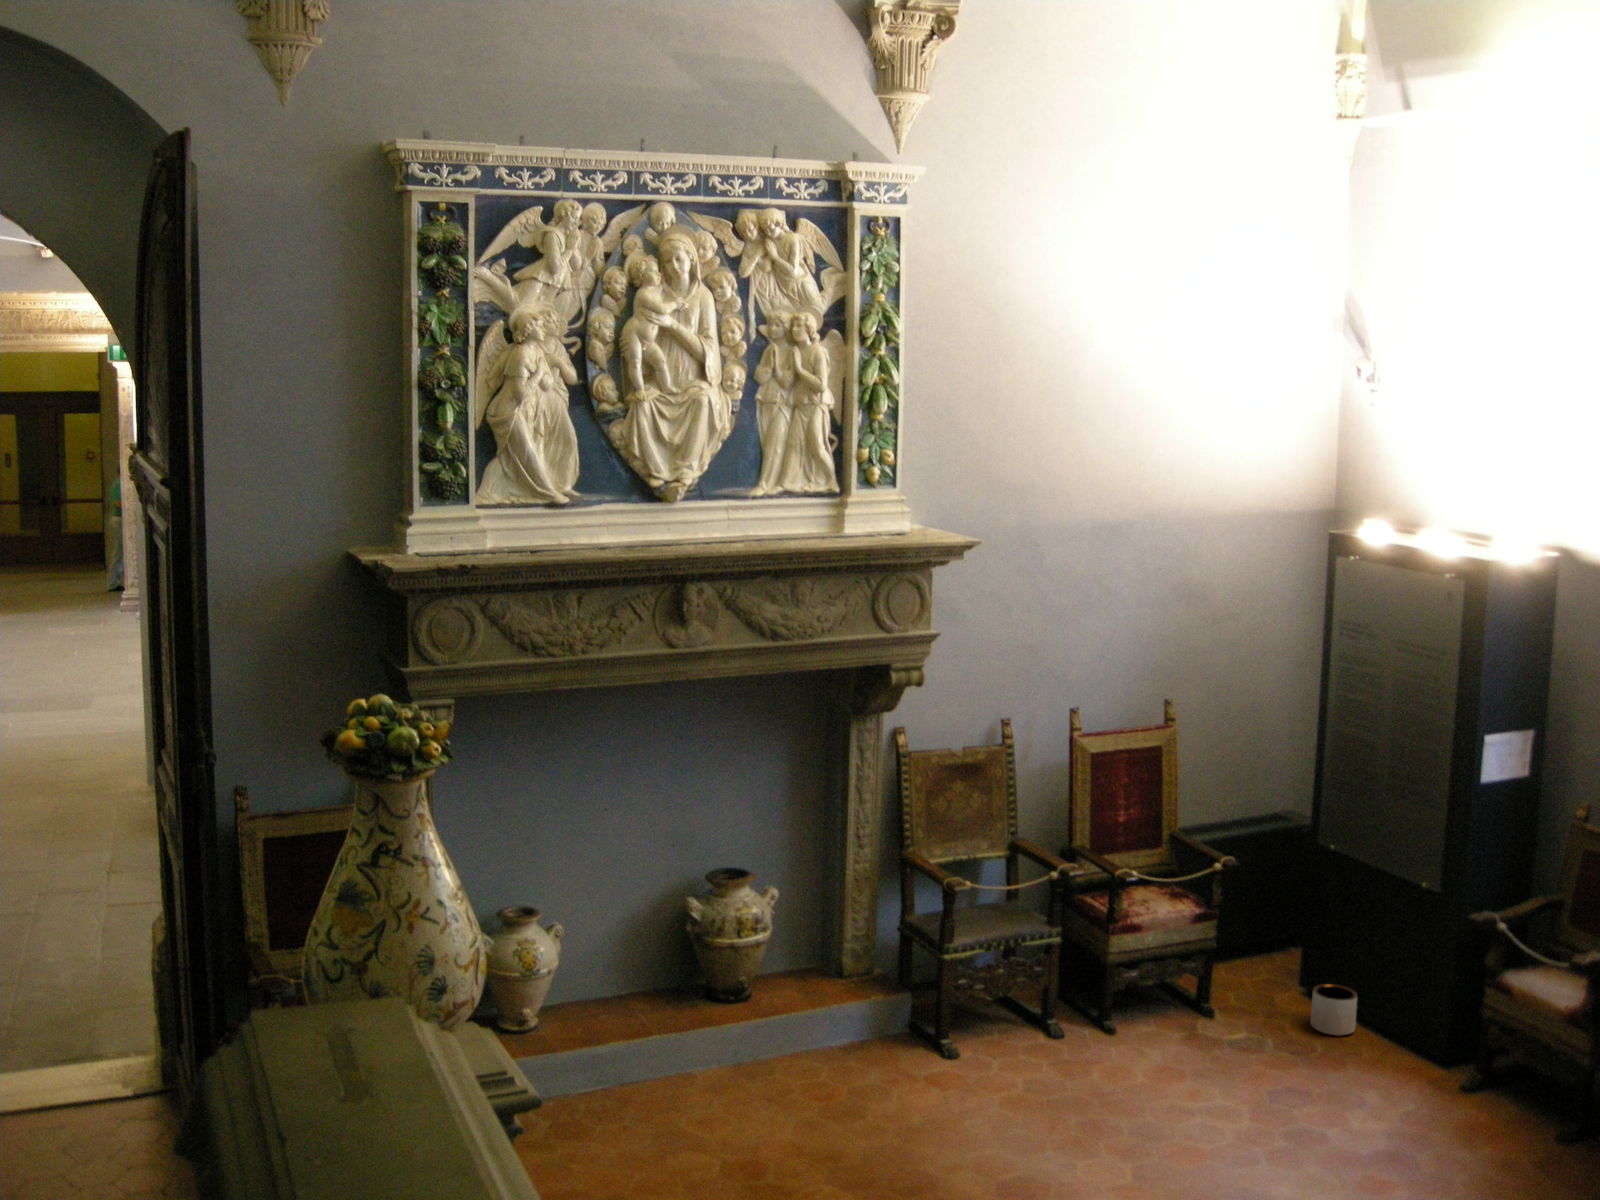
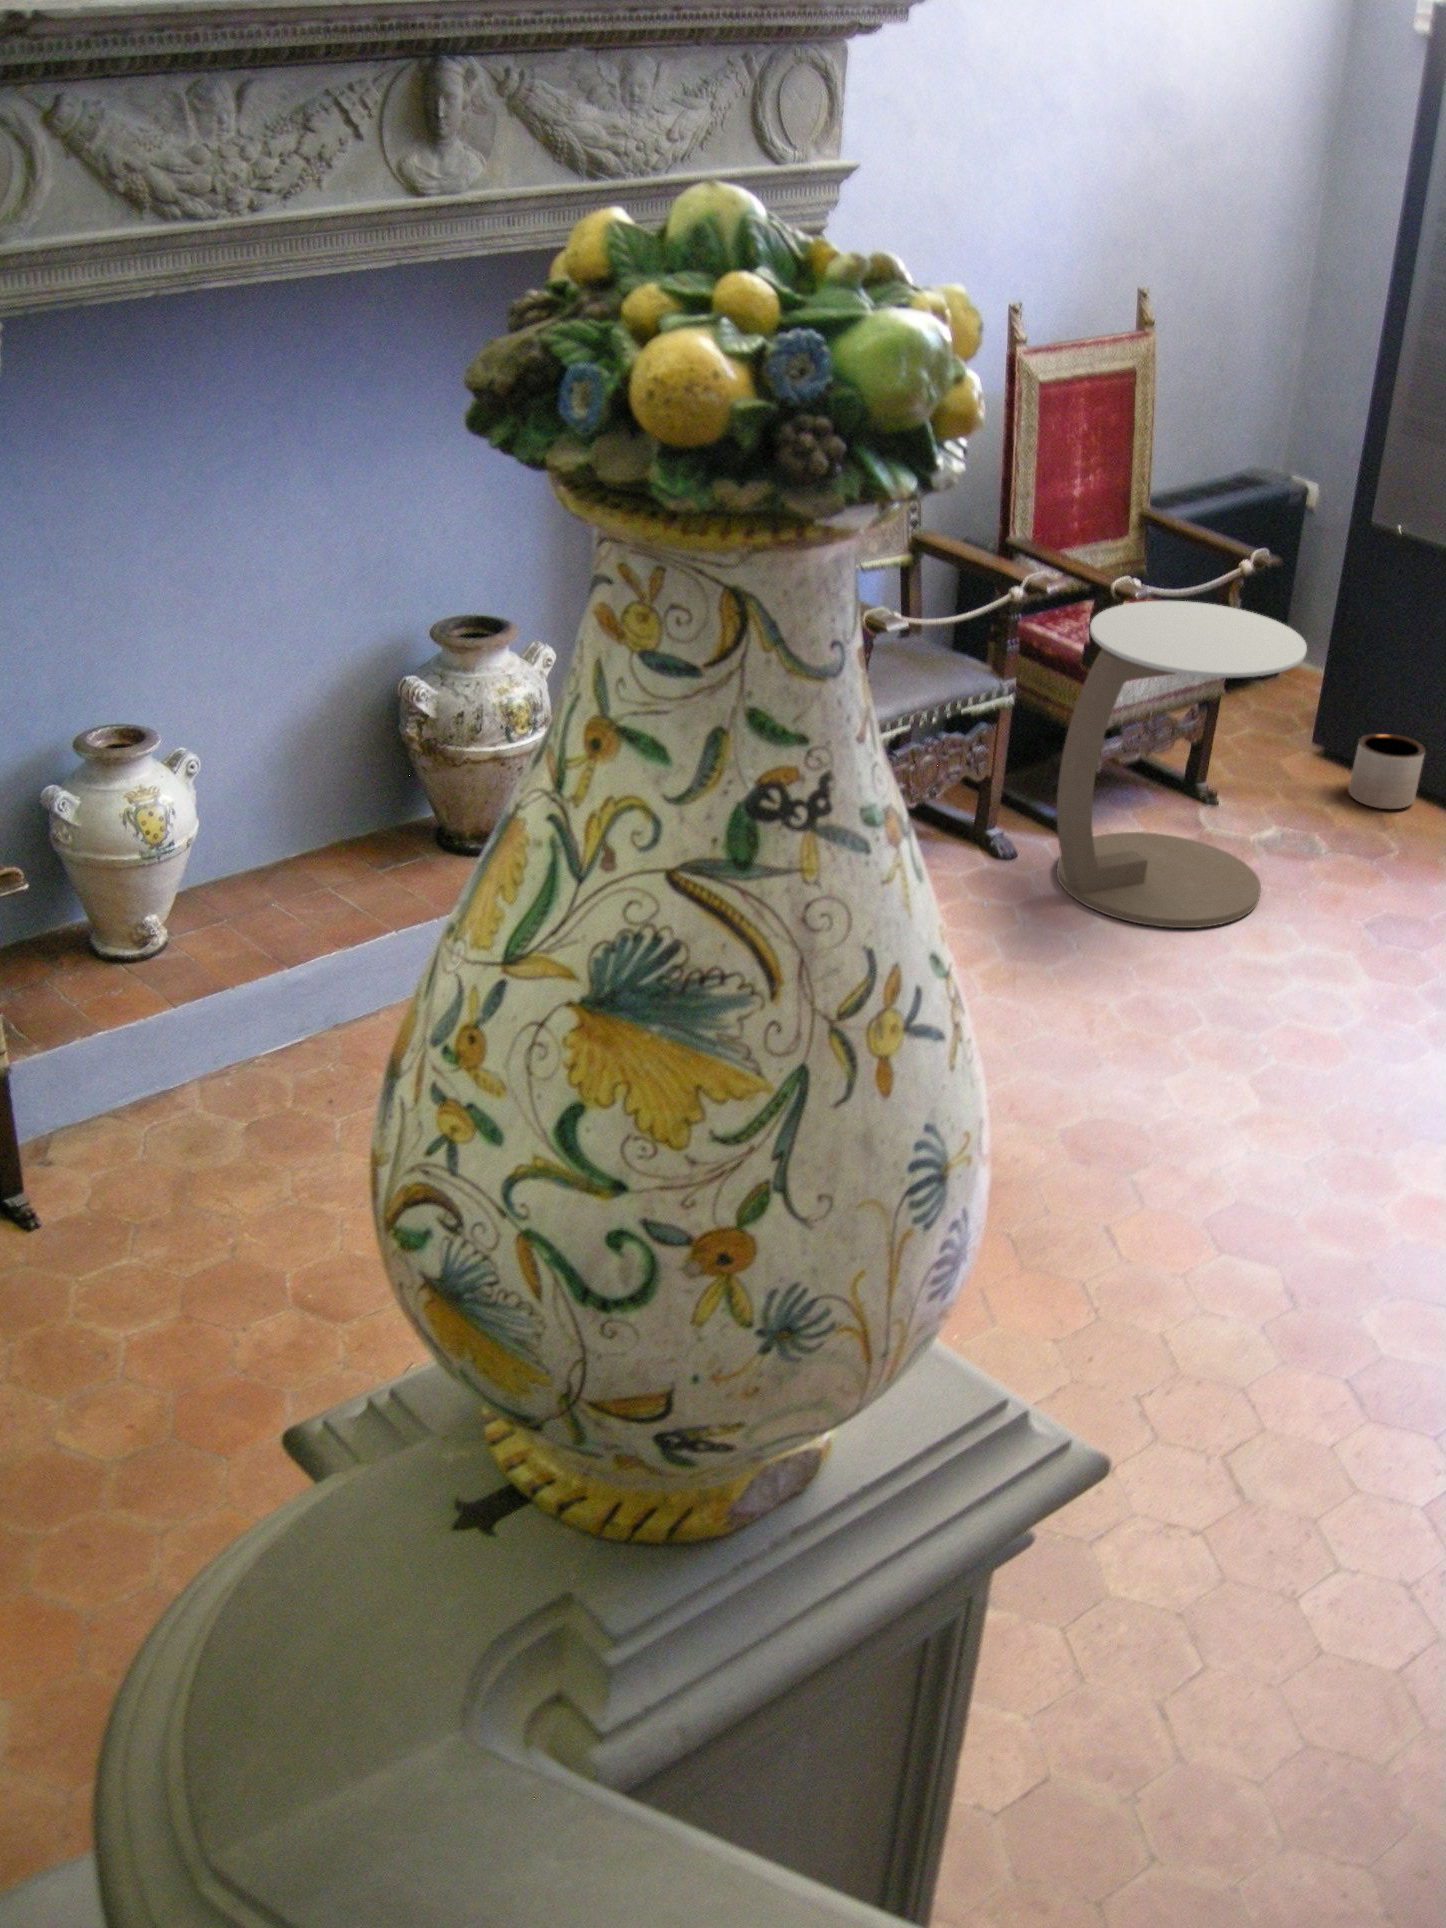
side table: none [1069,884,1222,1094] -> present [1057,601,1307,928]

